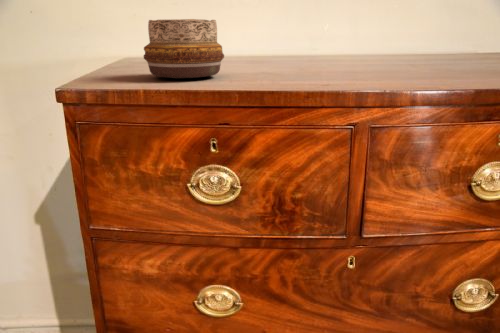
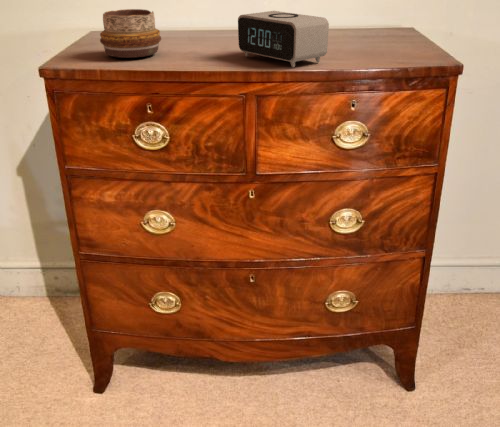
alarm clock: none [330,19,470,86] -> present [238,11,329,67]

